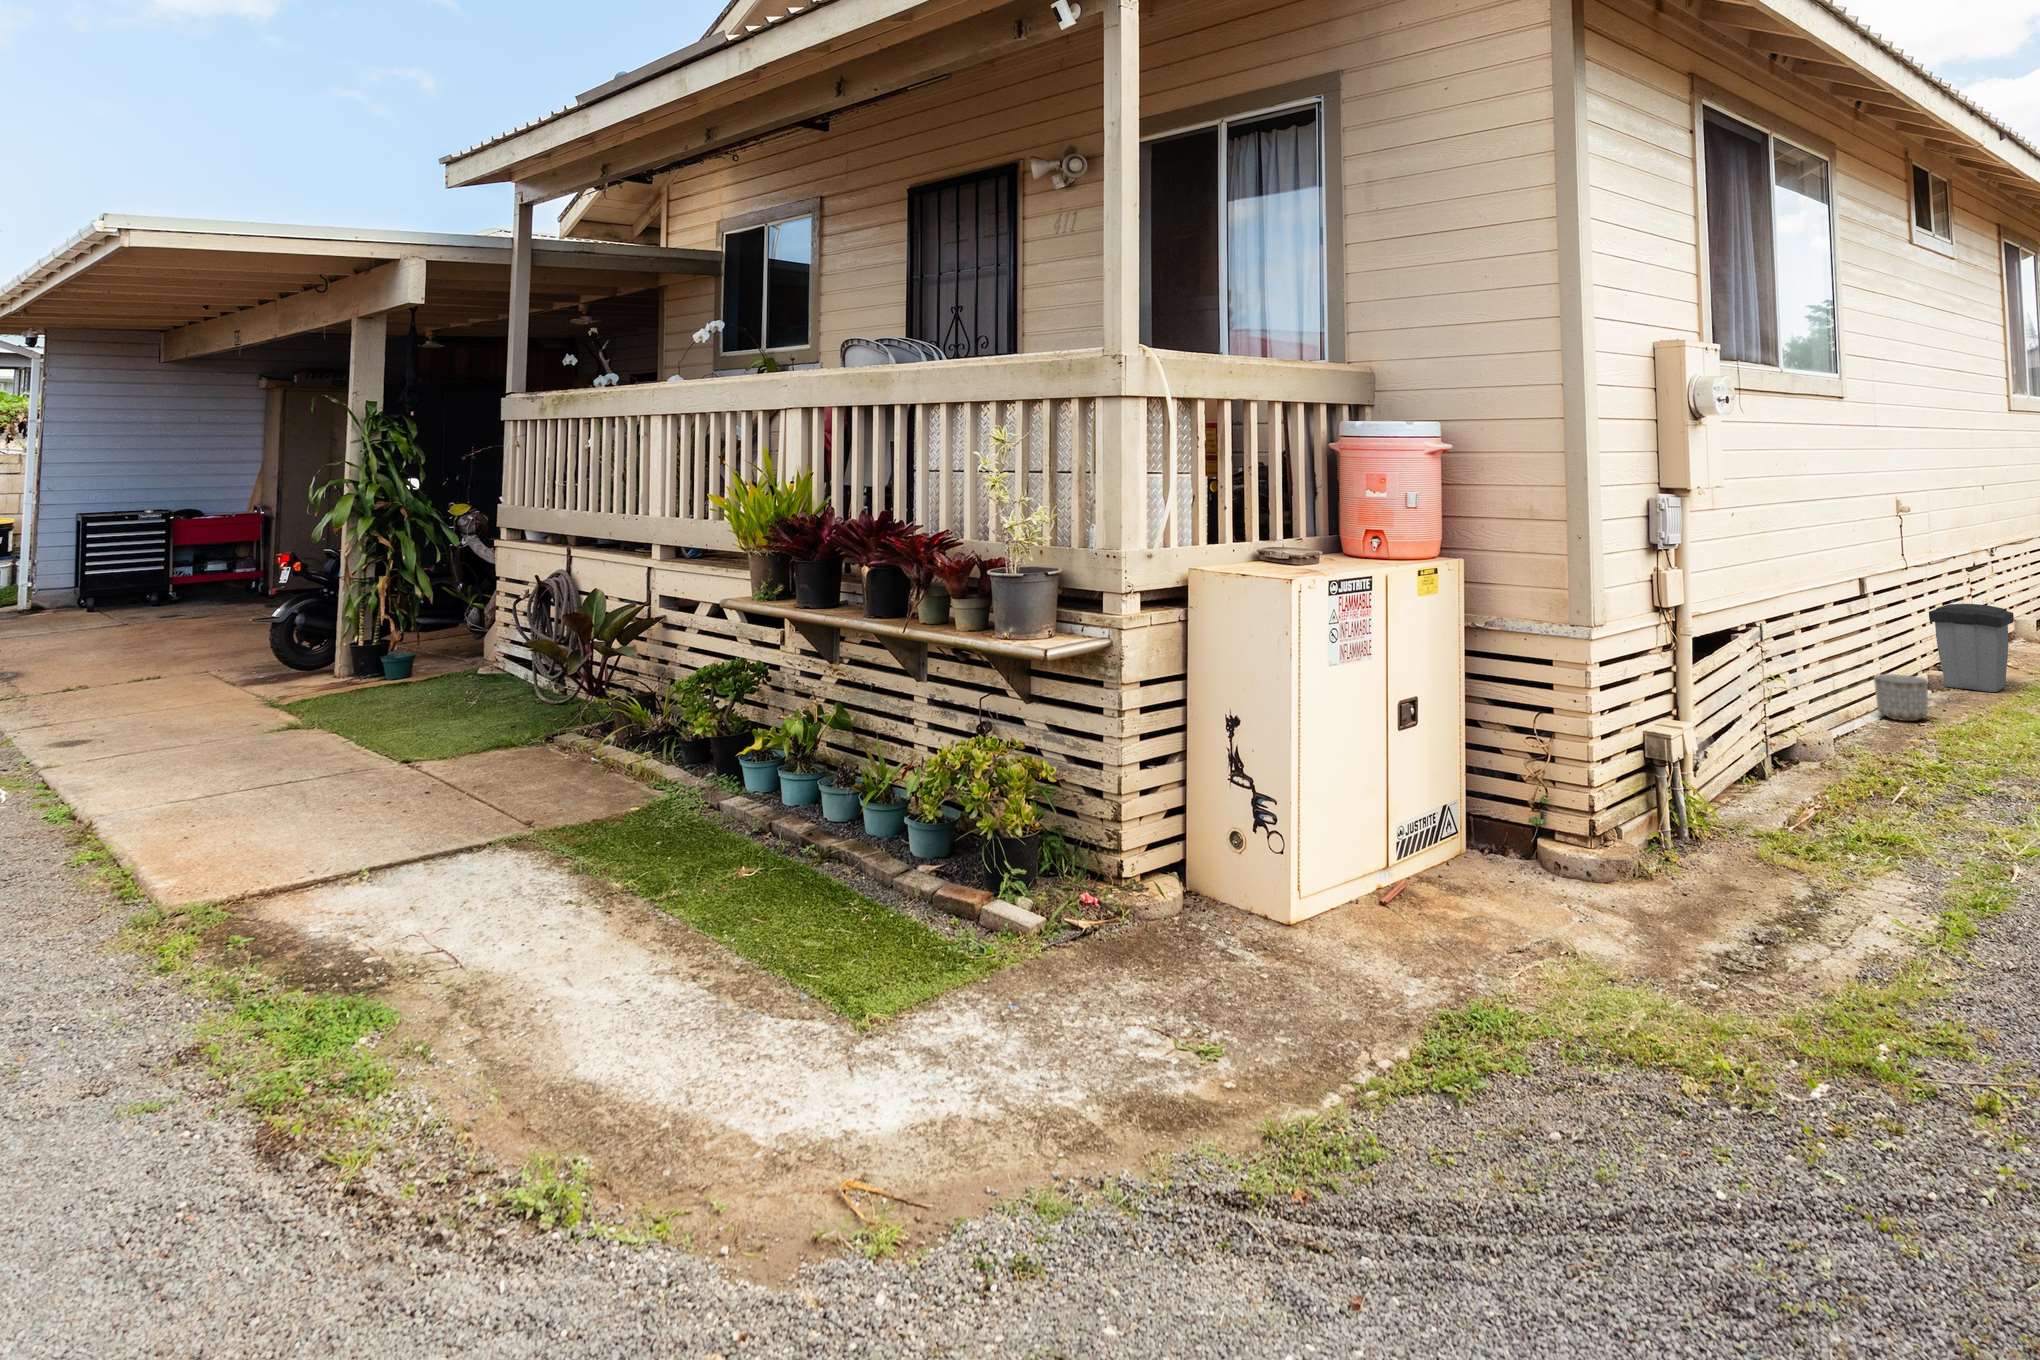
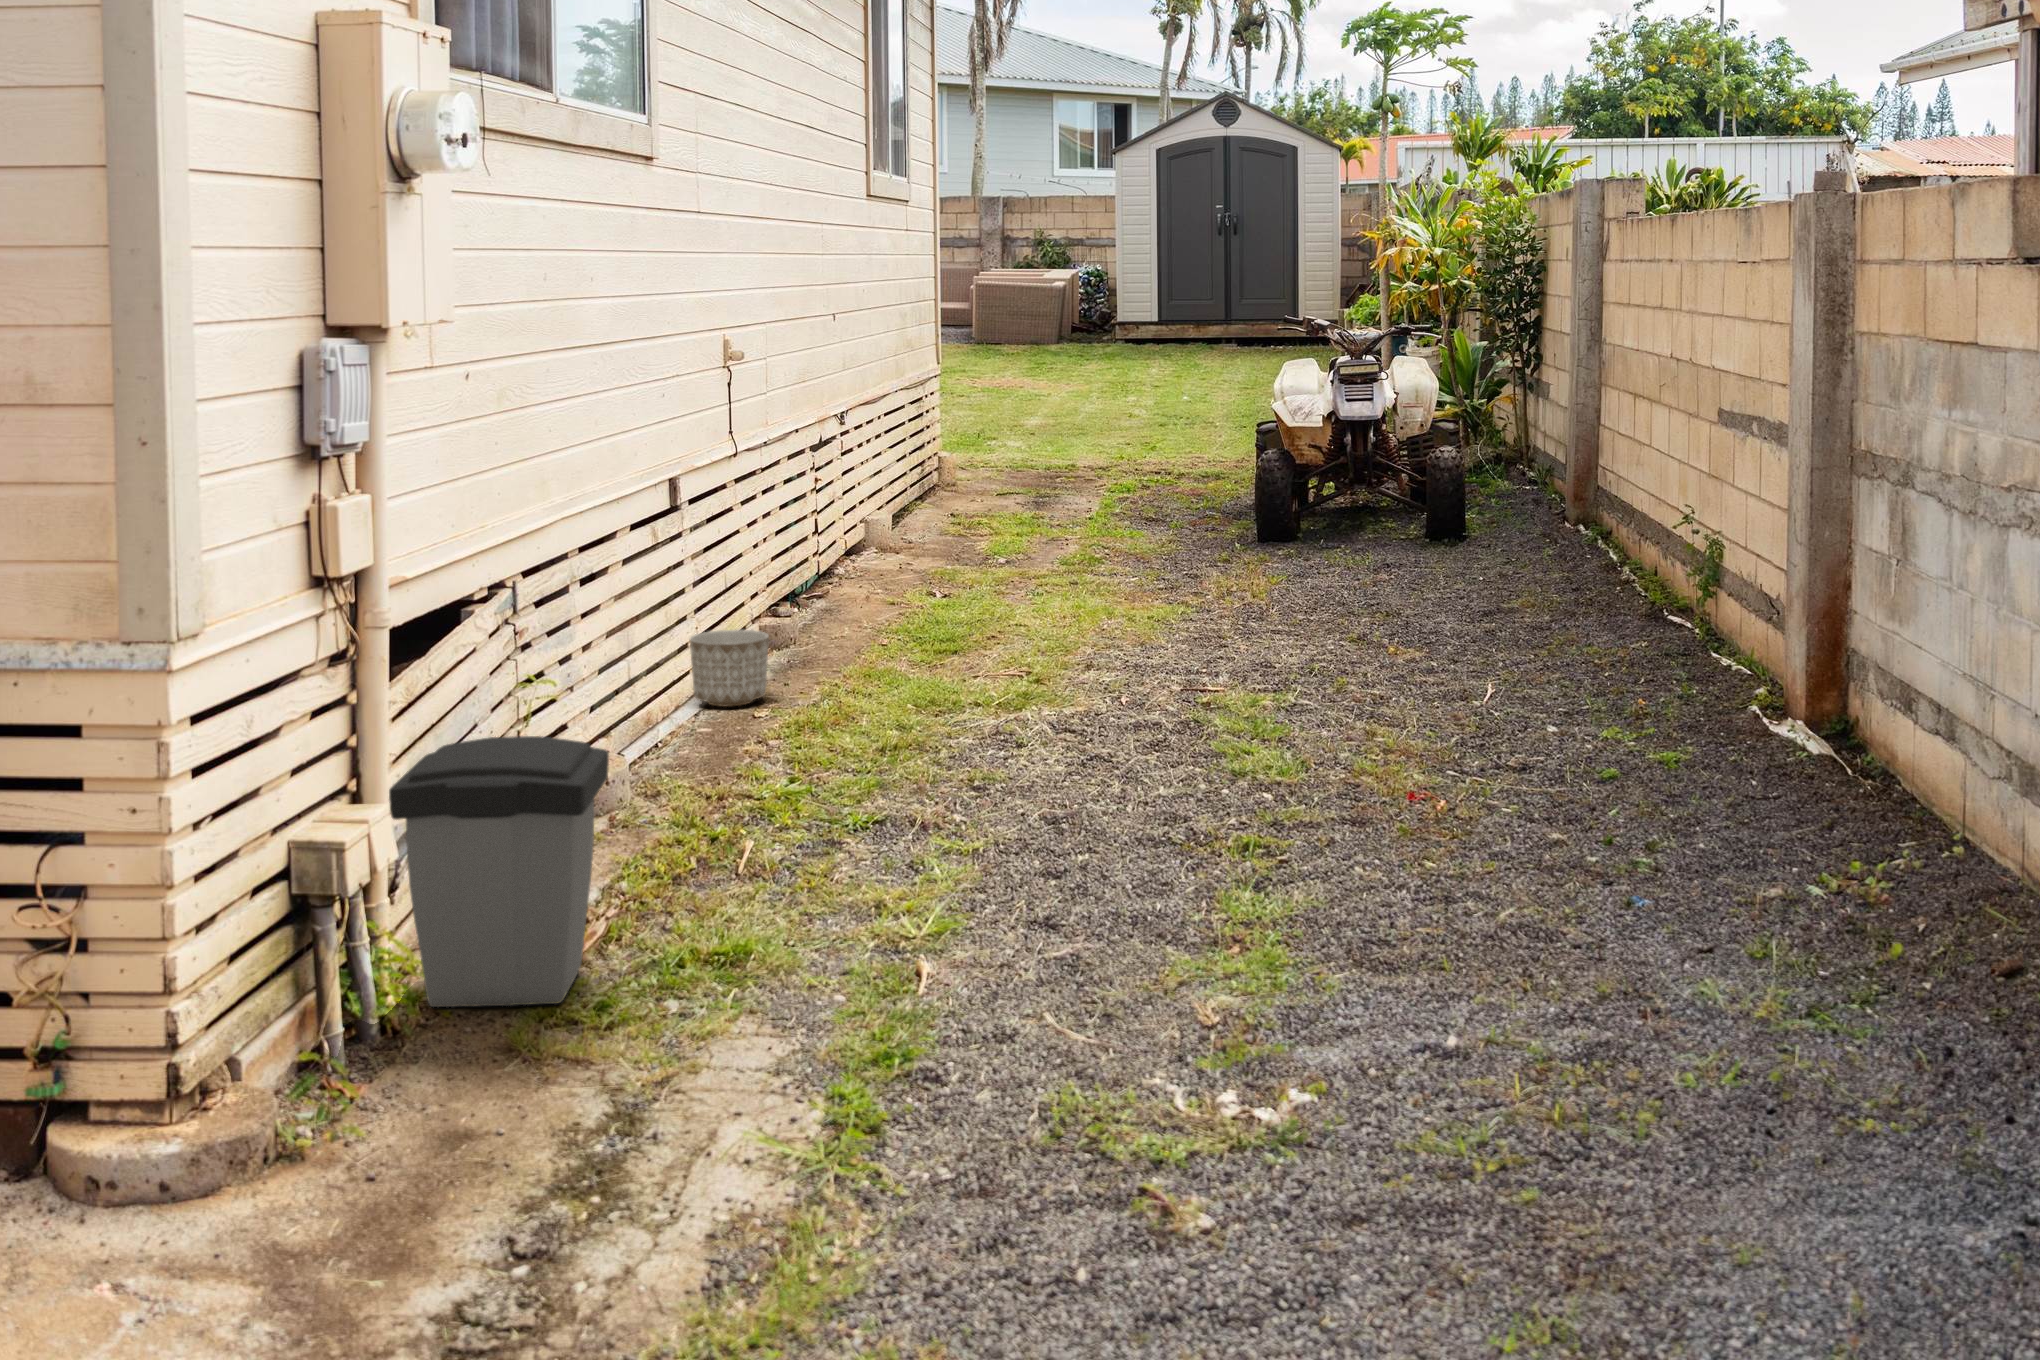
trash can: present [1929,604,2014,692] -> present [389,736,609,1007]

